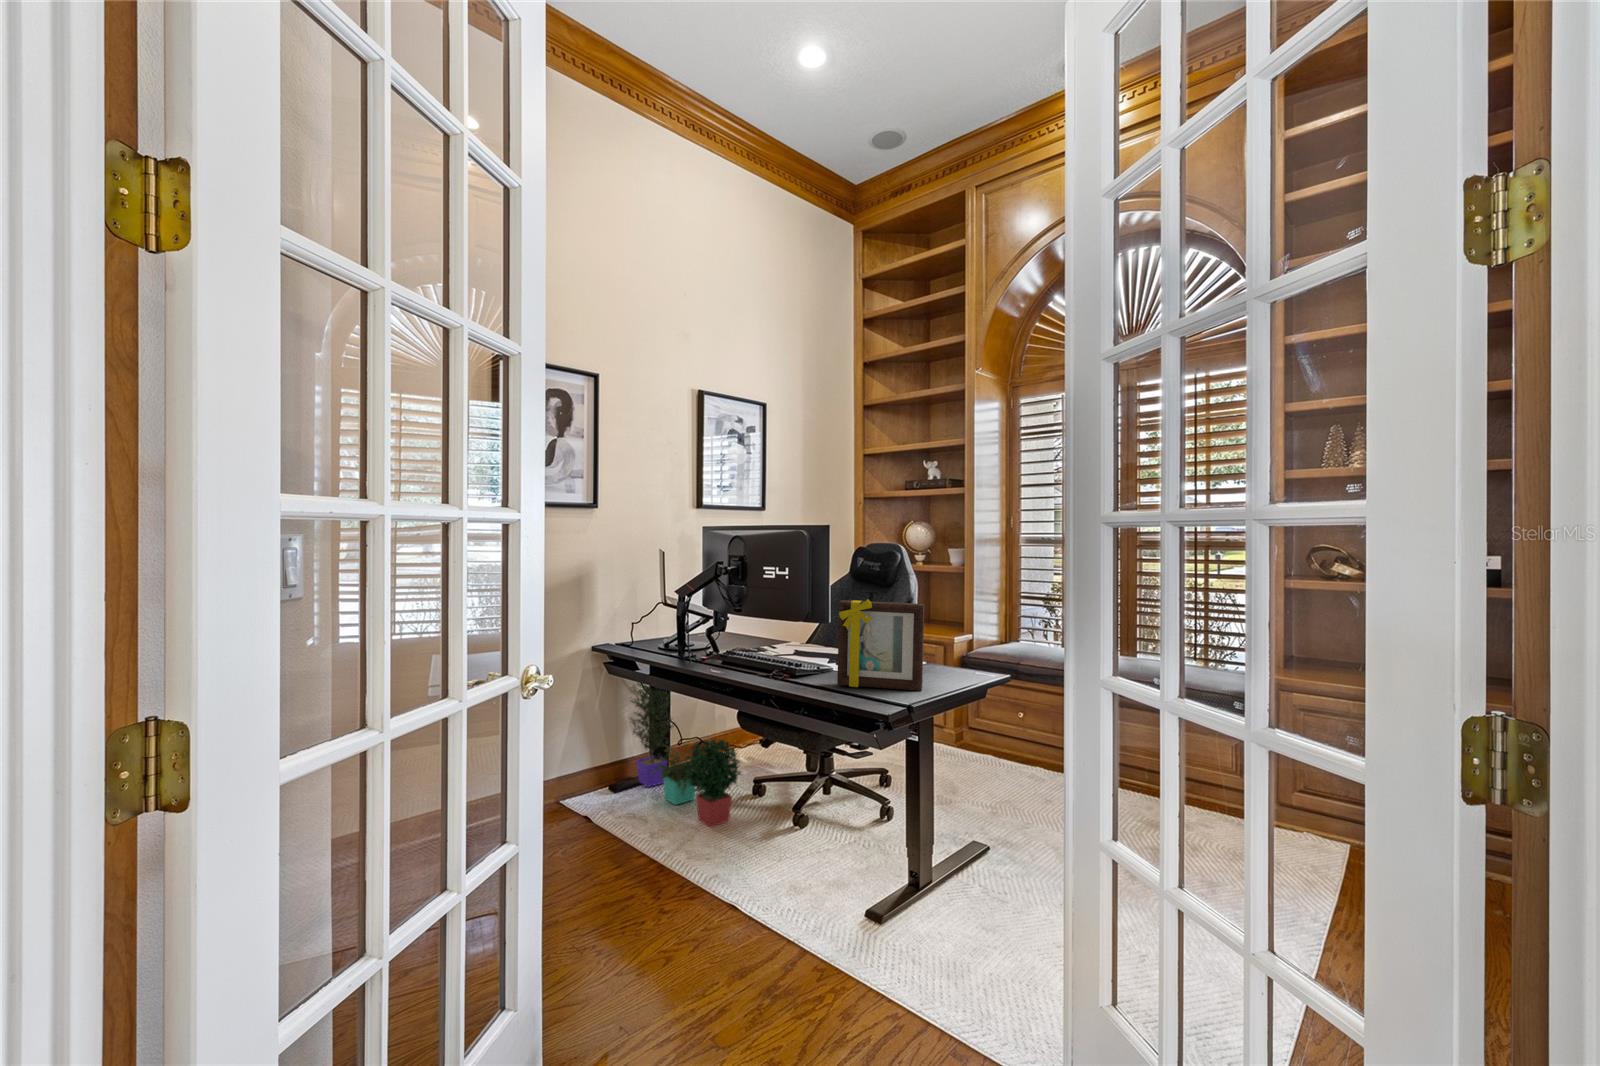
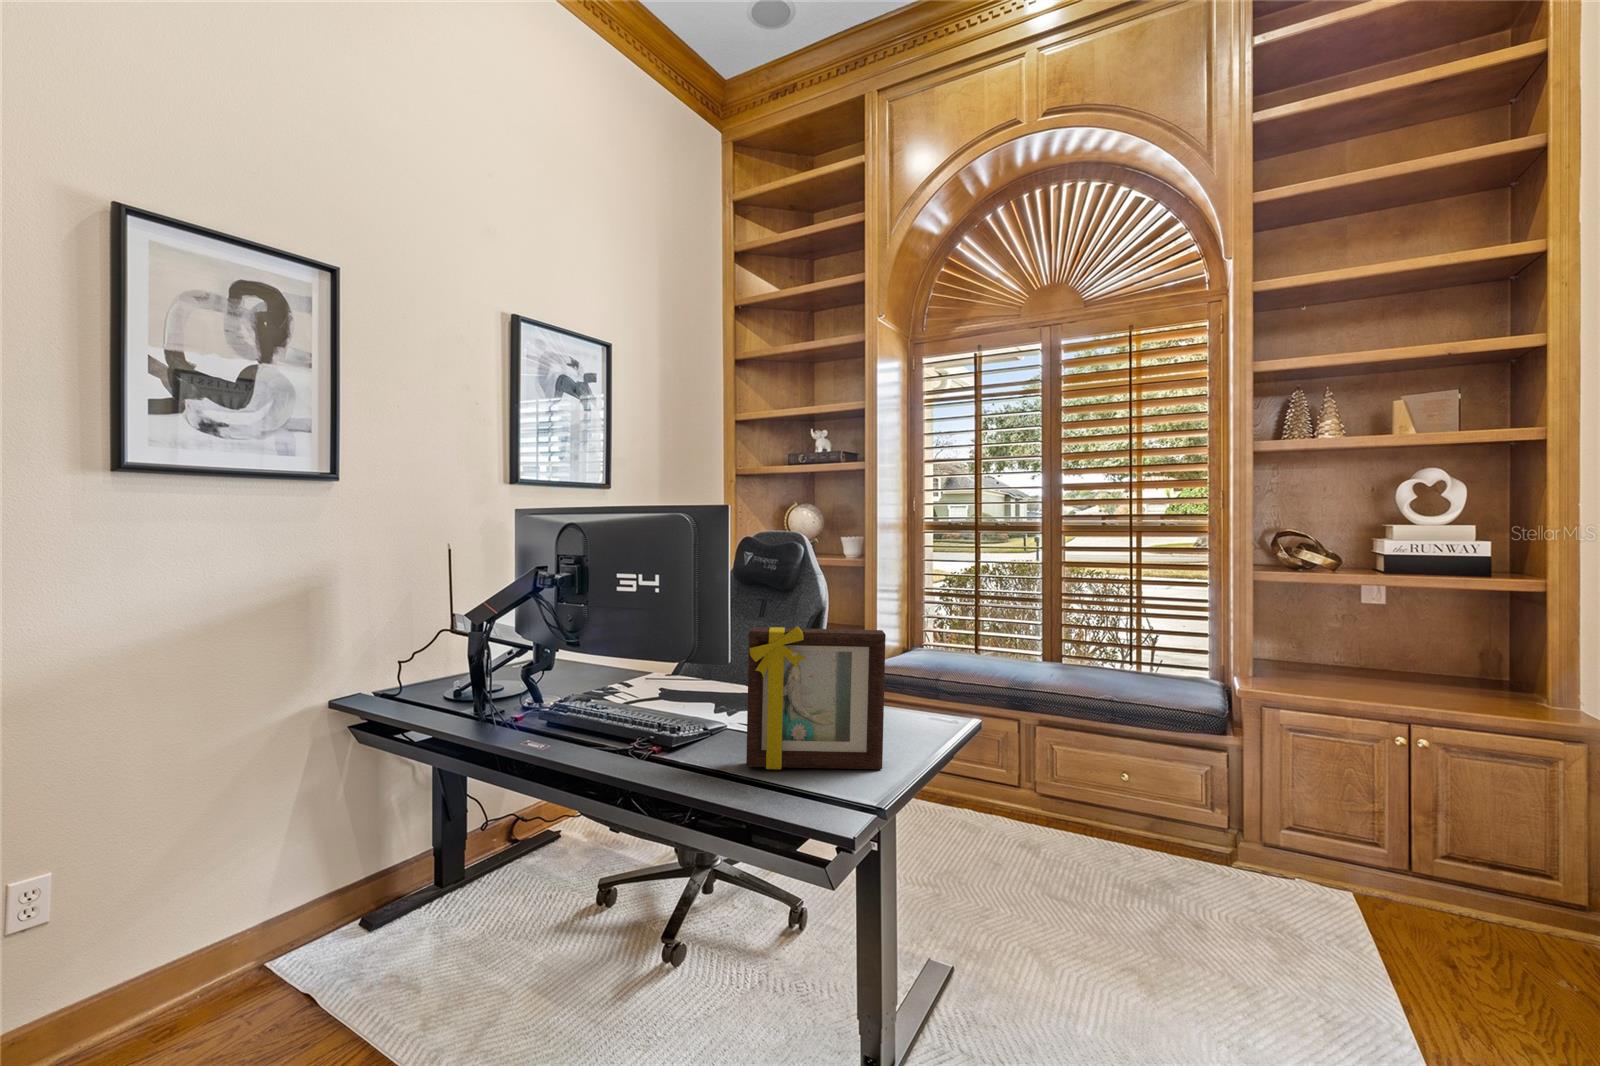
potted plant: present [631,682,741,827] -> none [396,707,582,985]

